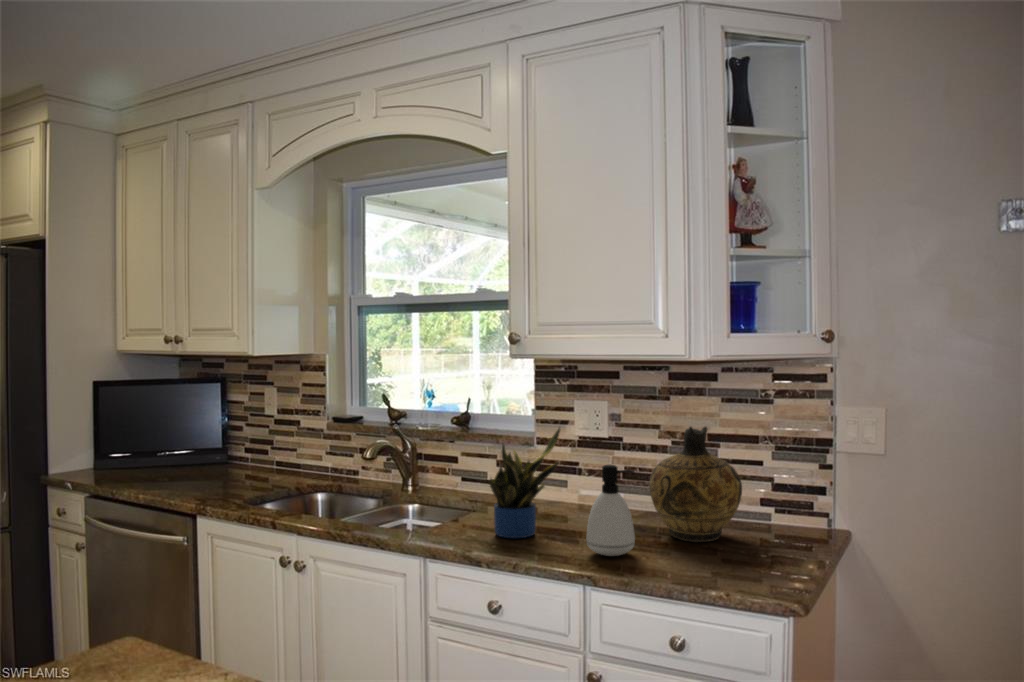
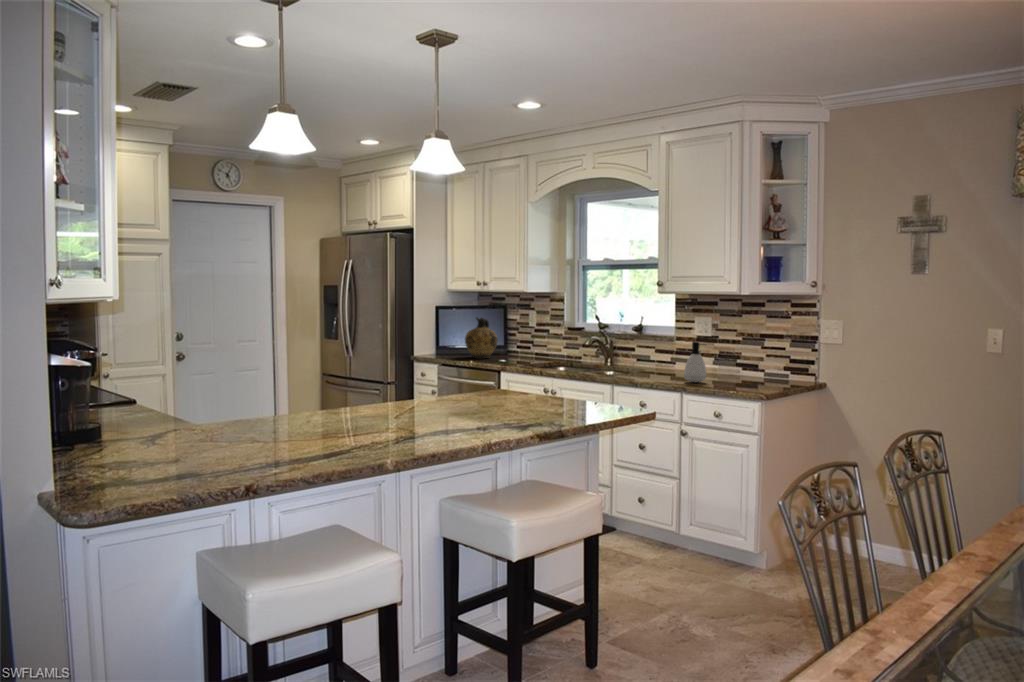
ceramic jug: present [649,427,742,542] -> present [465,318,498,358]
potted plant: present [489,428,560,538] -> none [643,325,678,378]

